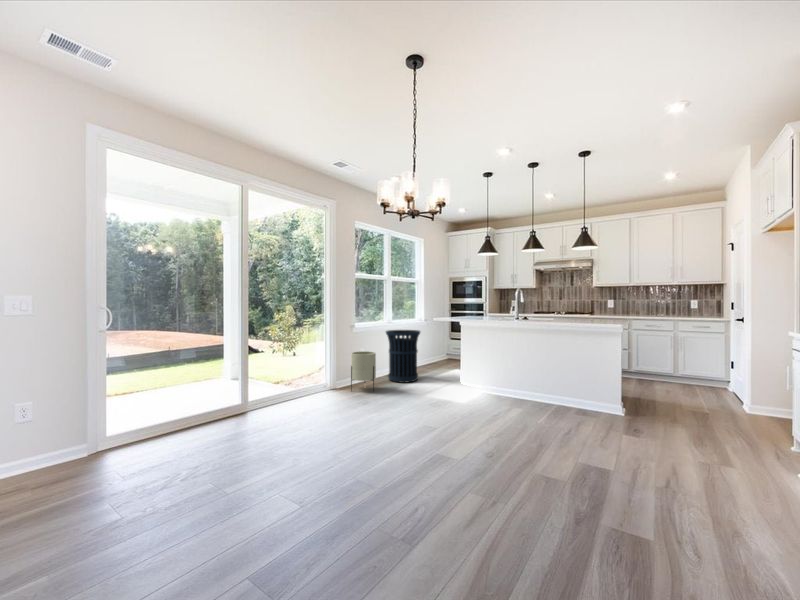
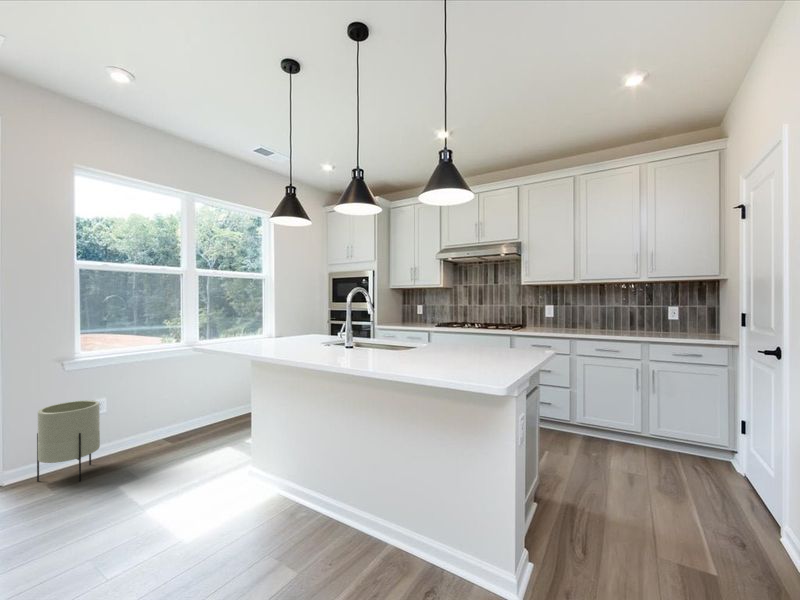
trash can: present [386,330,420,383] -> none [158,354,227,449]

